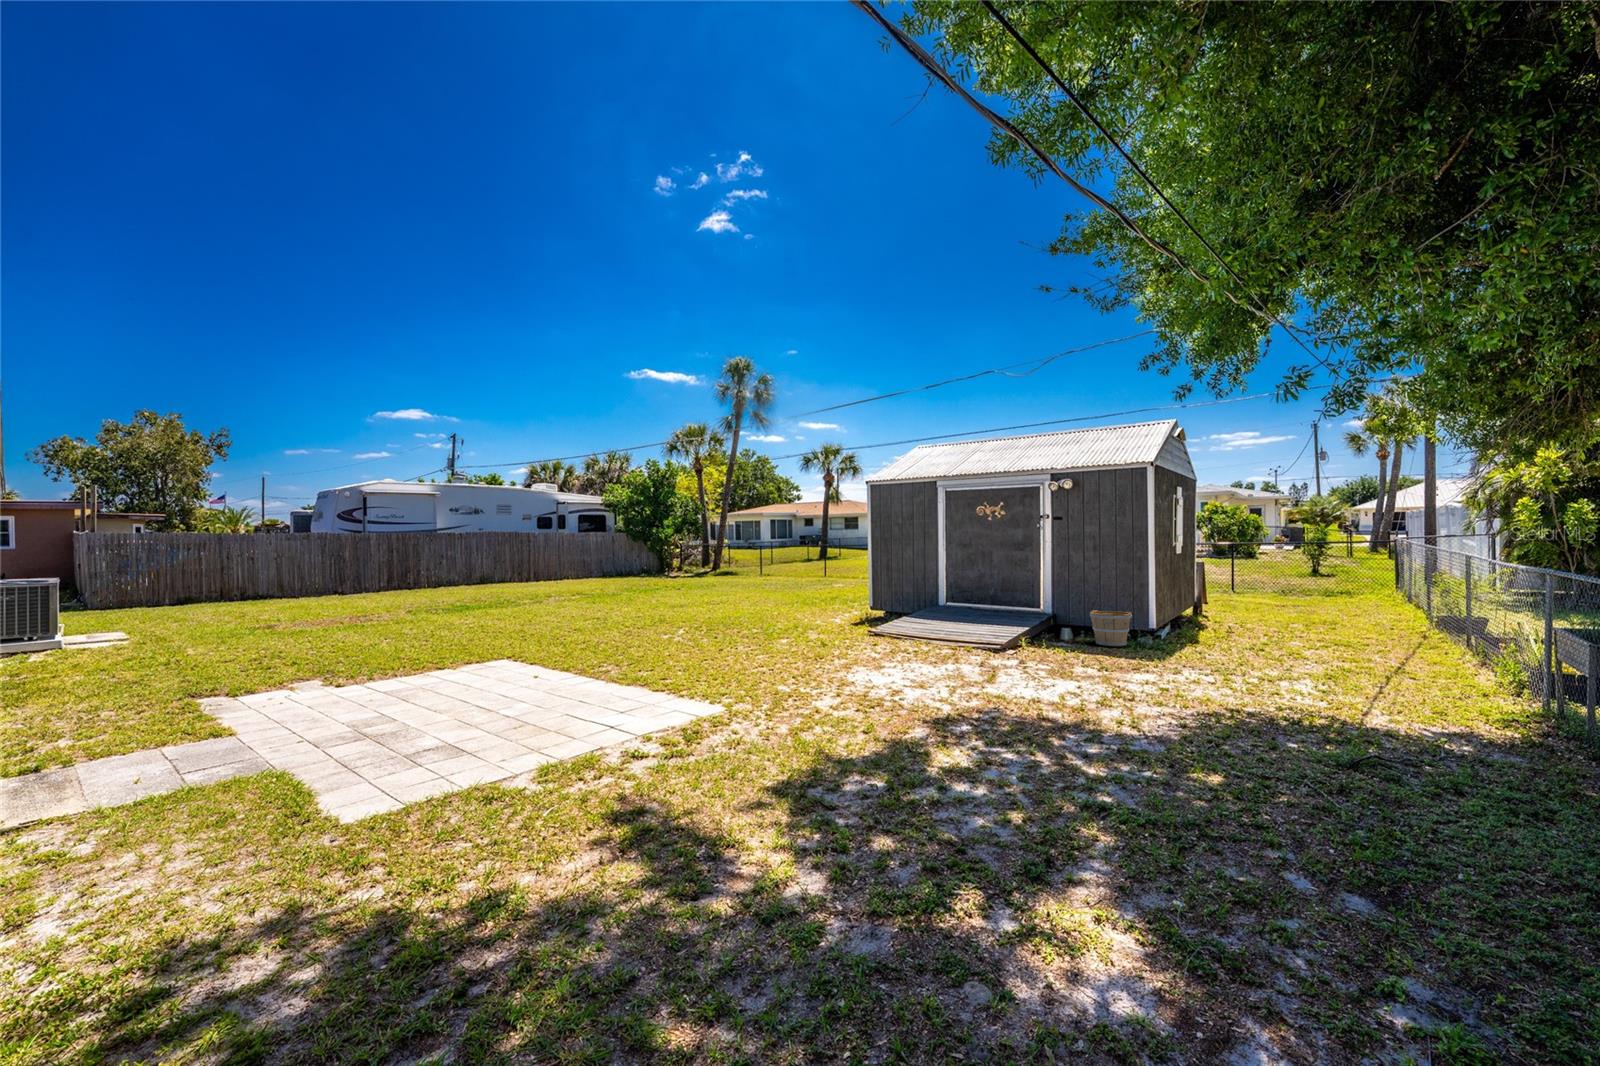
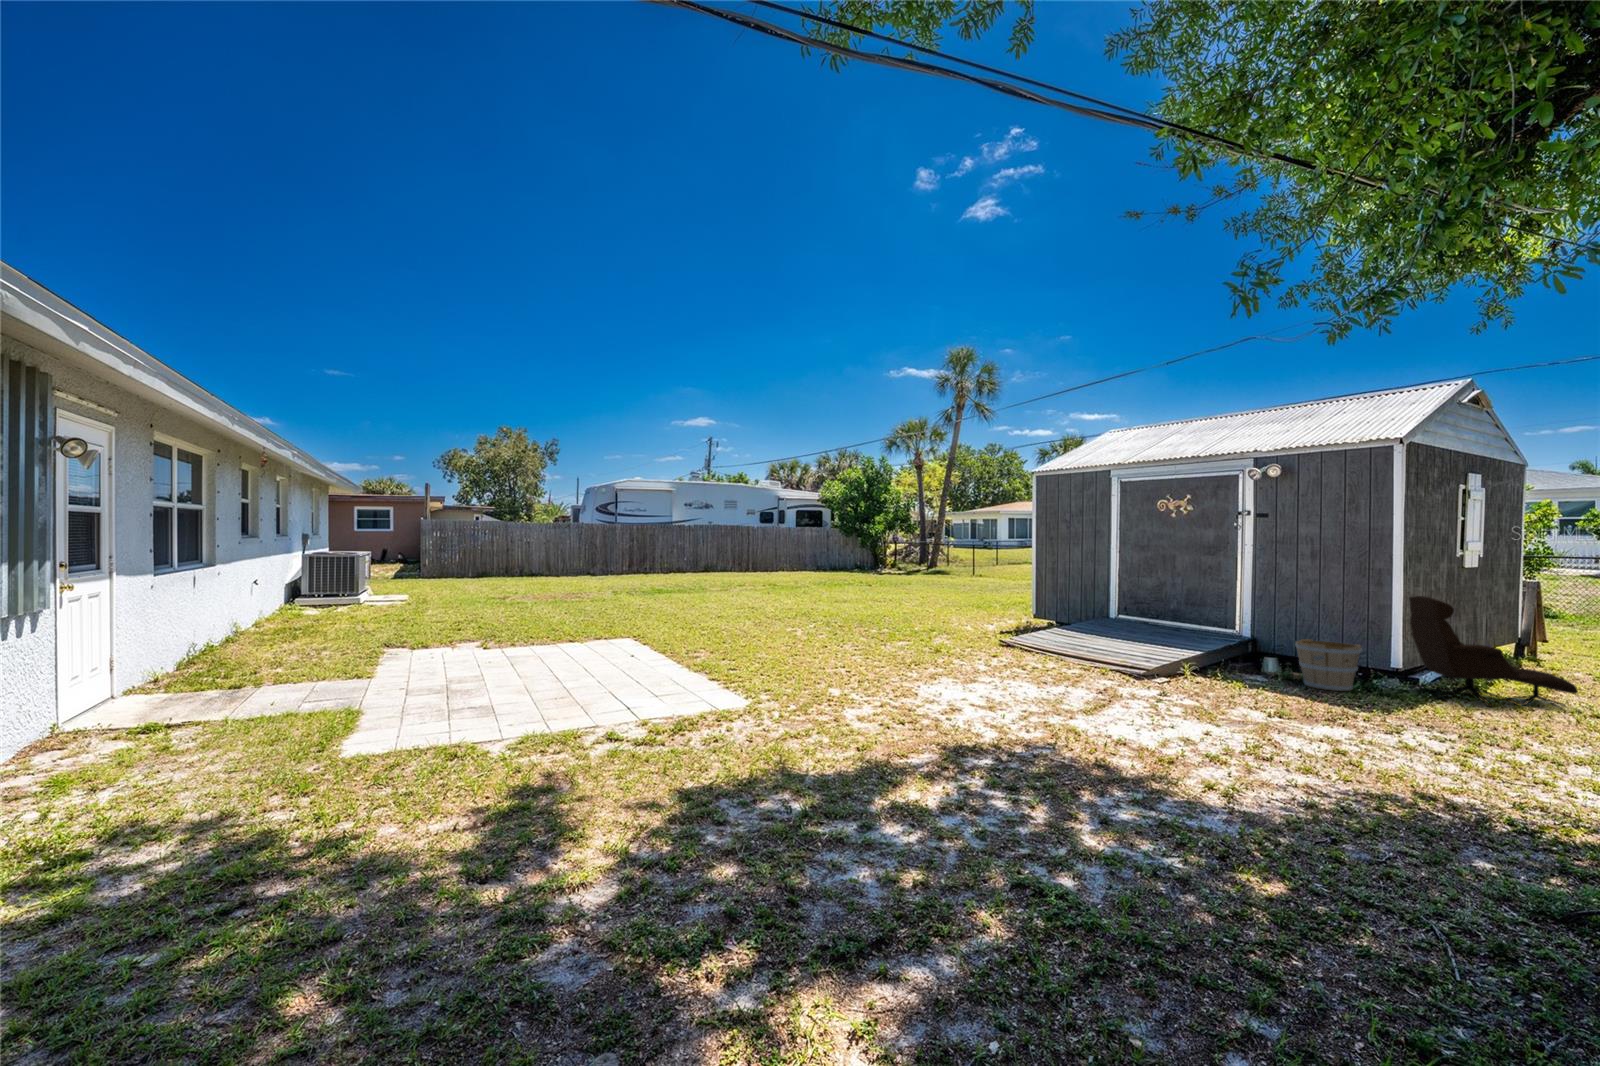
lounge chair: none [1153,575,1246,647] -> present [1409,596,1578,710]

